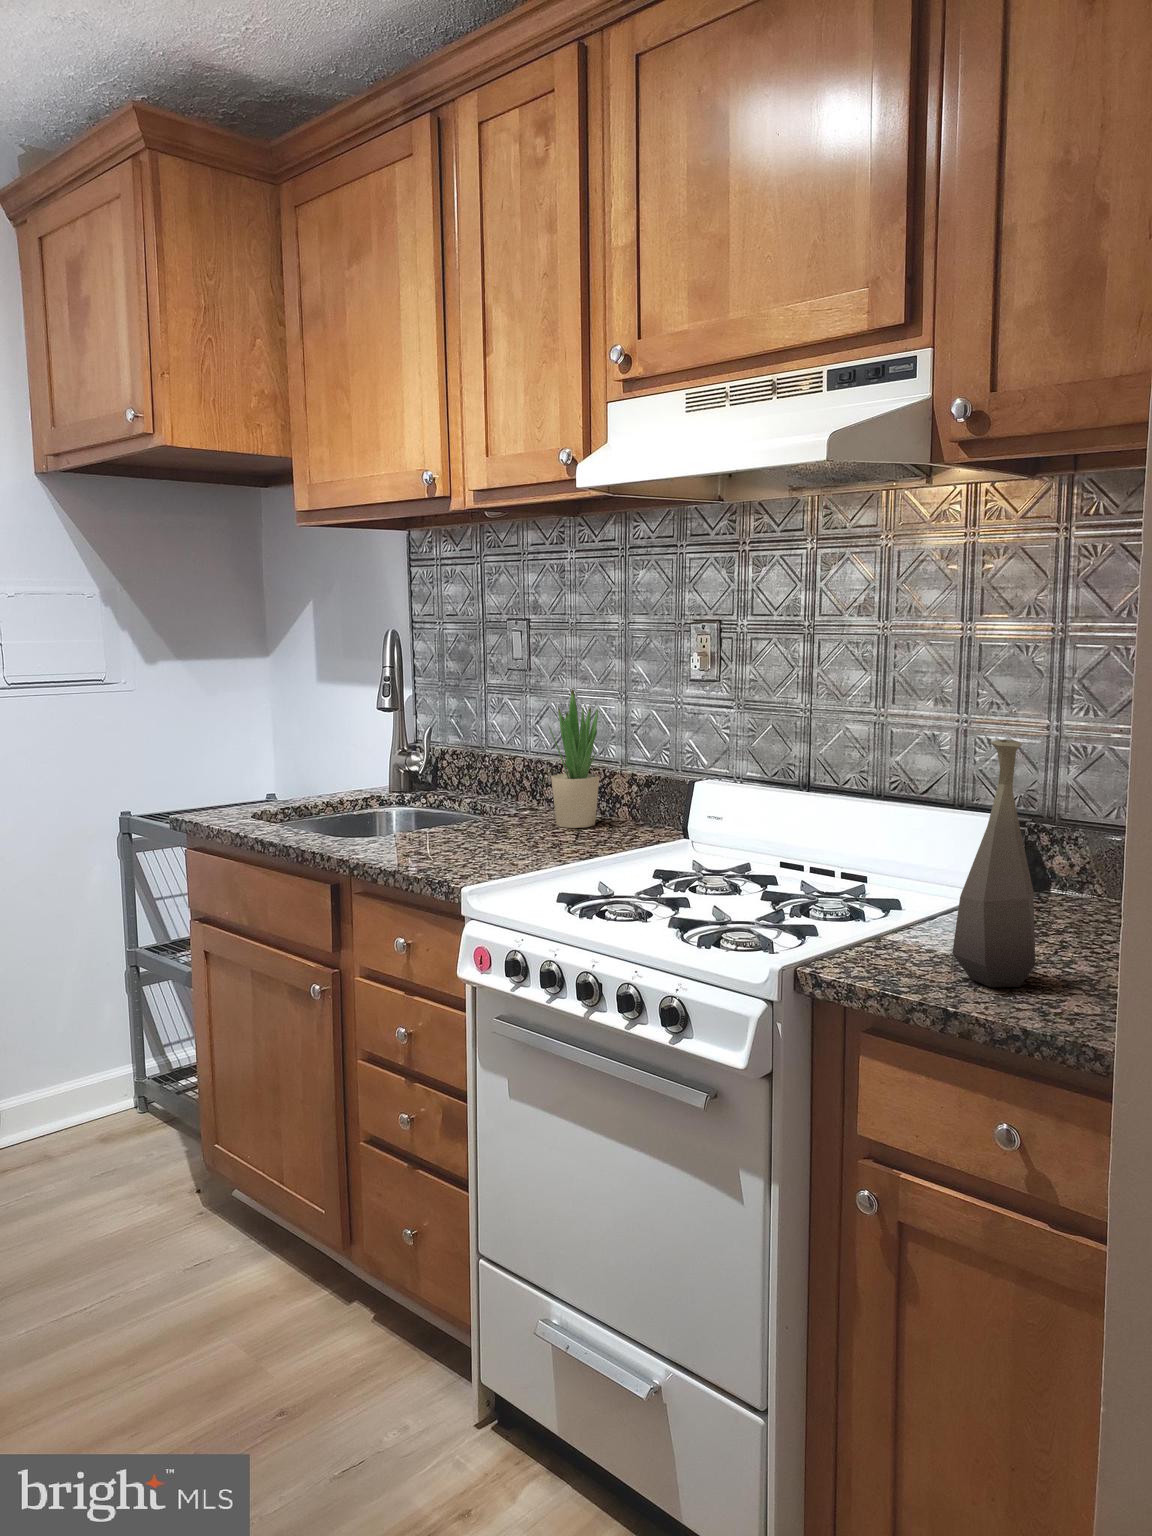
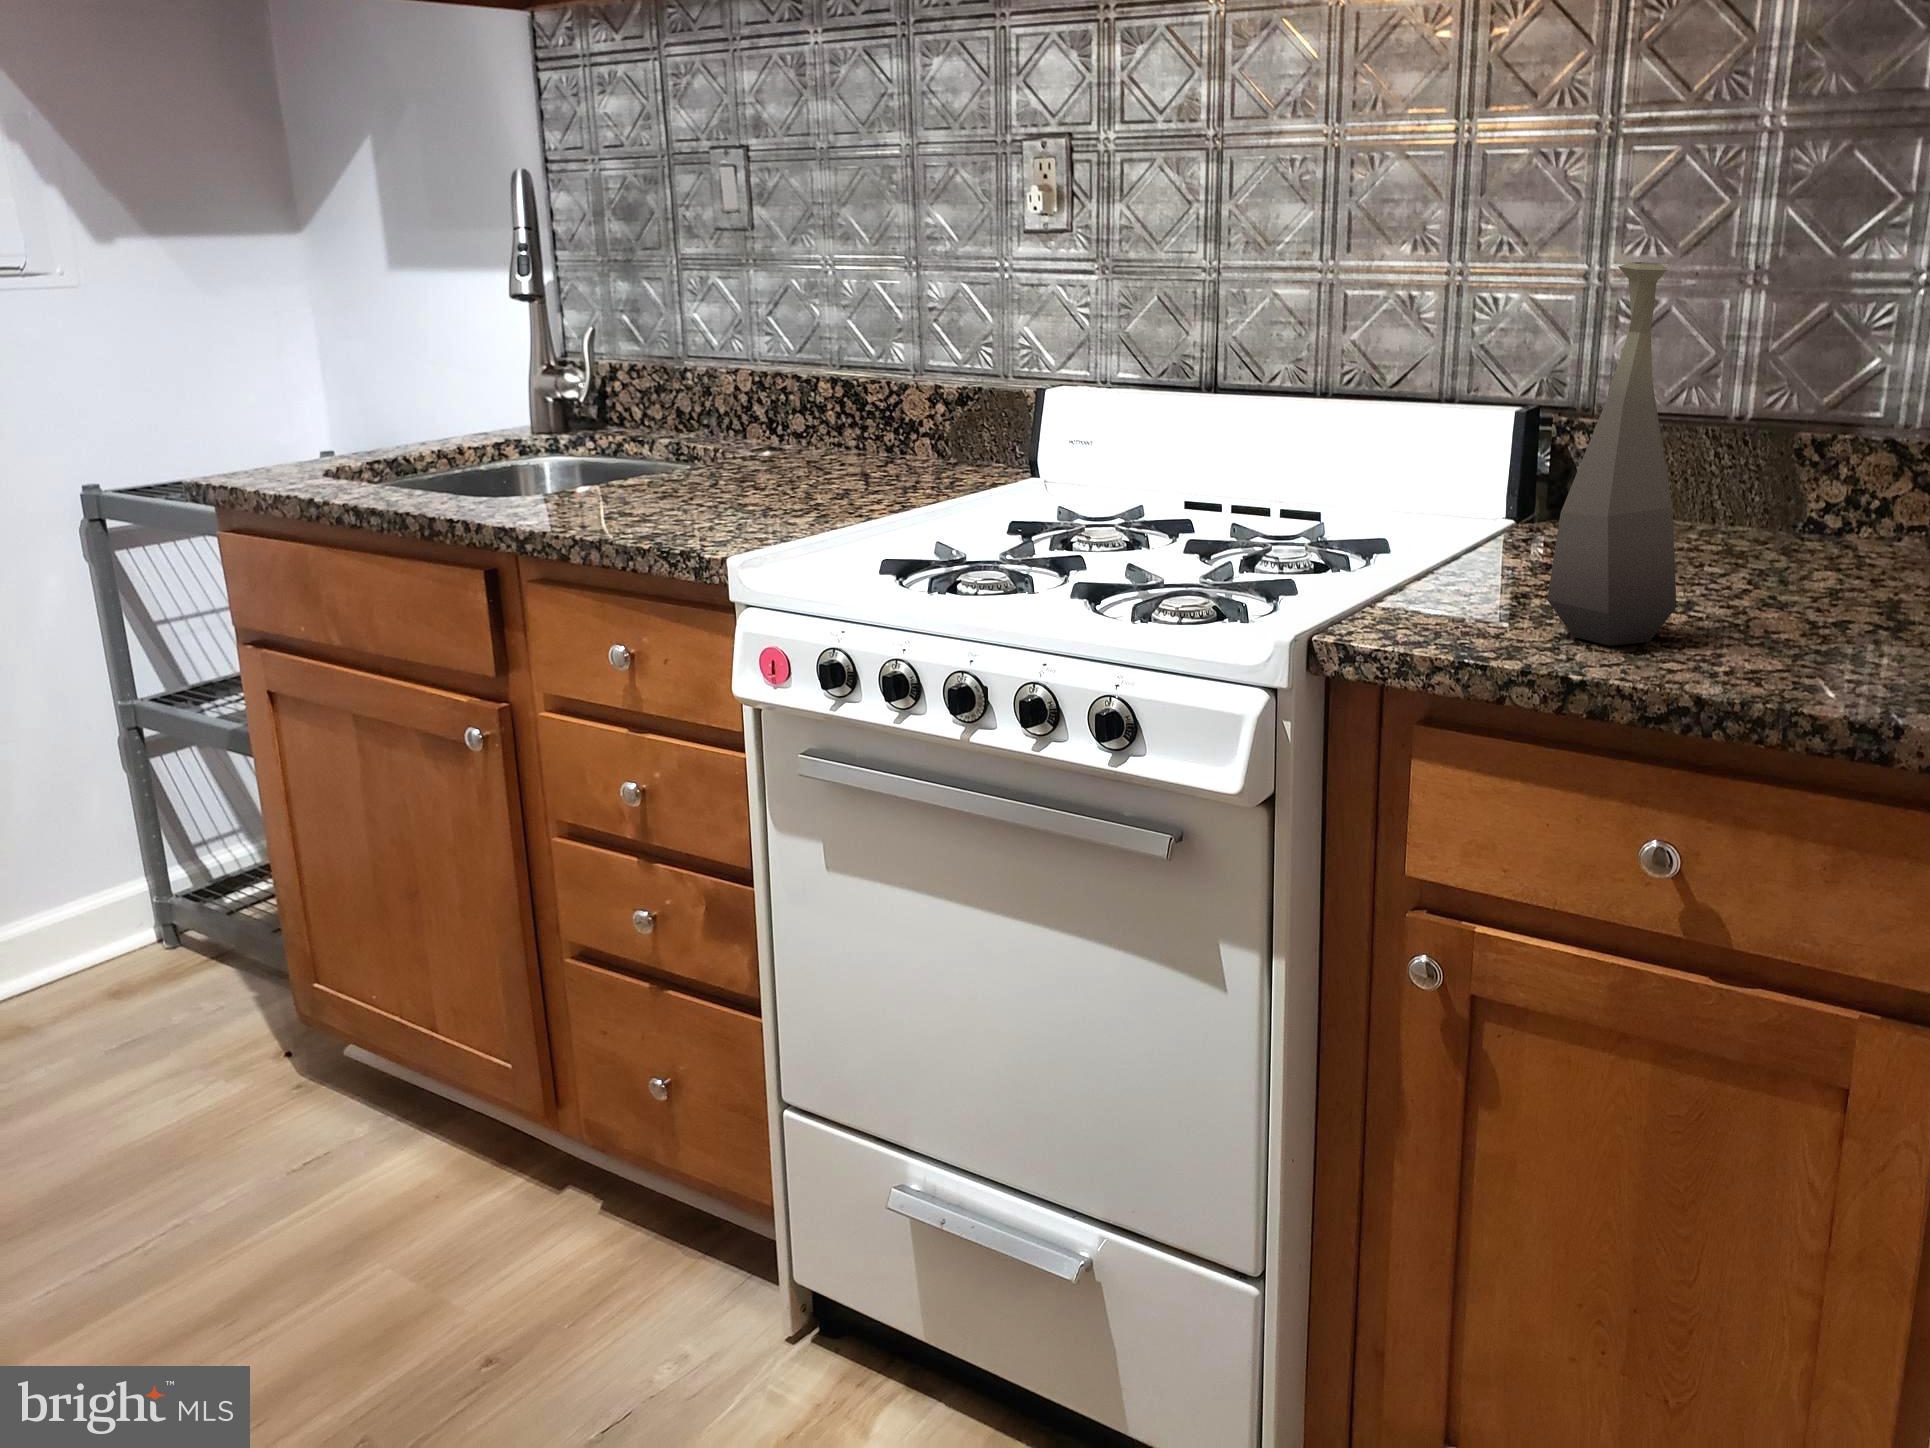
potted plant: present [549,688,599,828] -> none [800,249,885,469]

